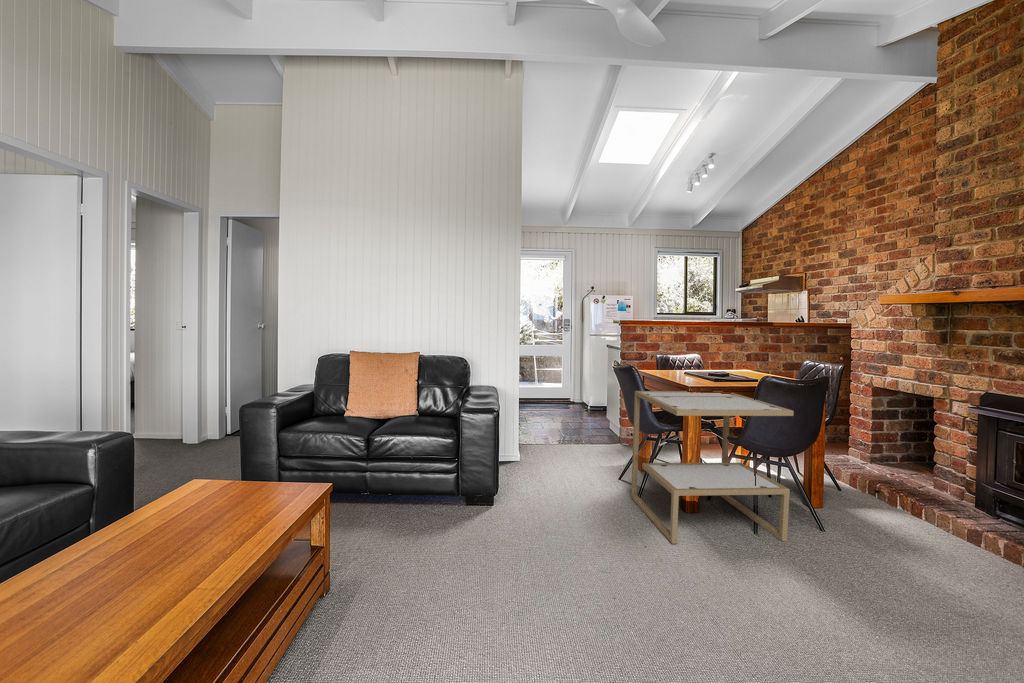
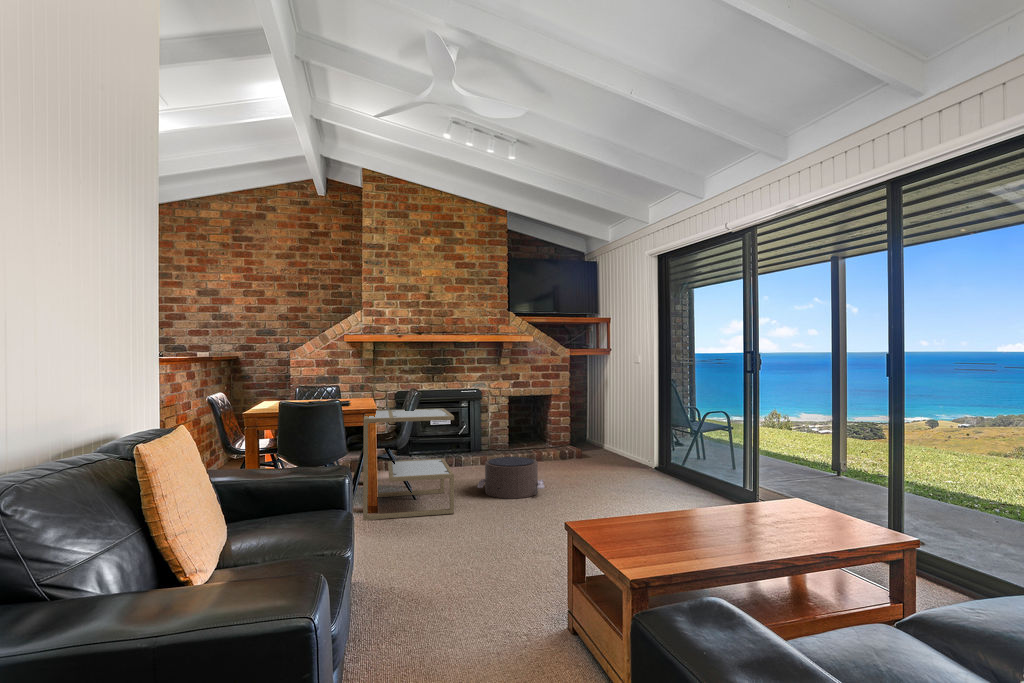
pouf: none [779,524,922,643] -> present [477,457,544,499]

